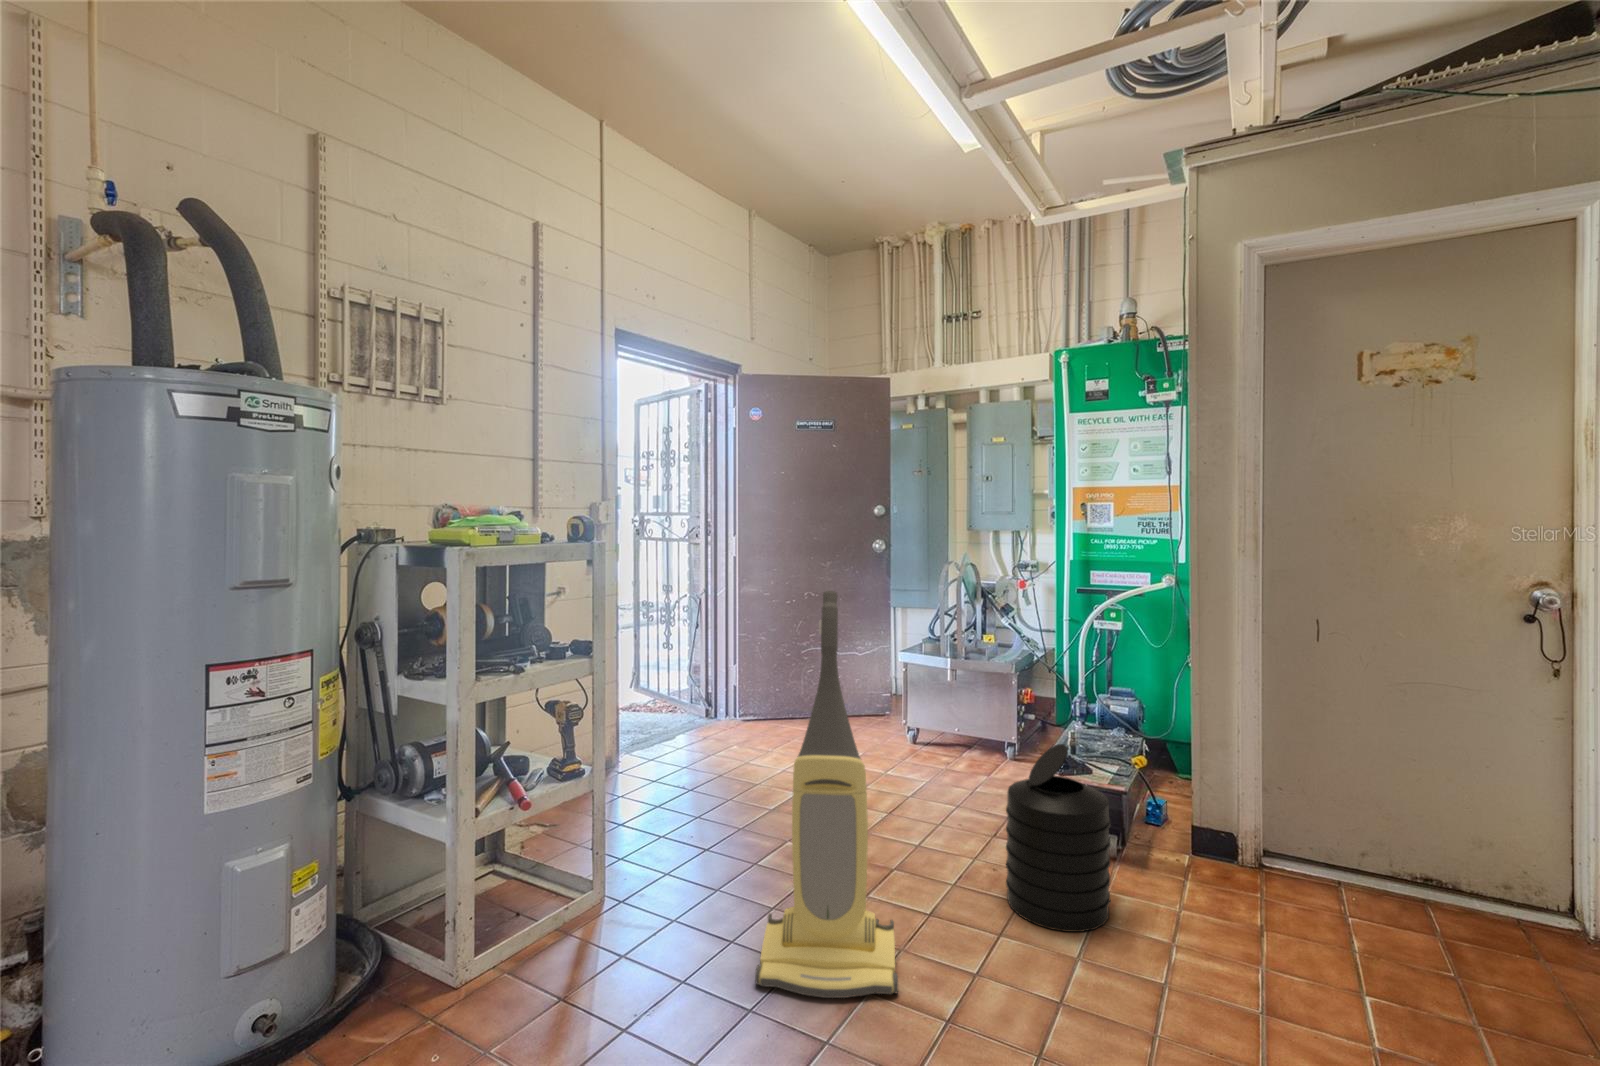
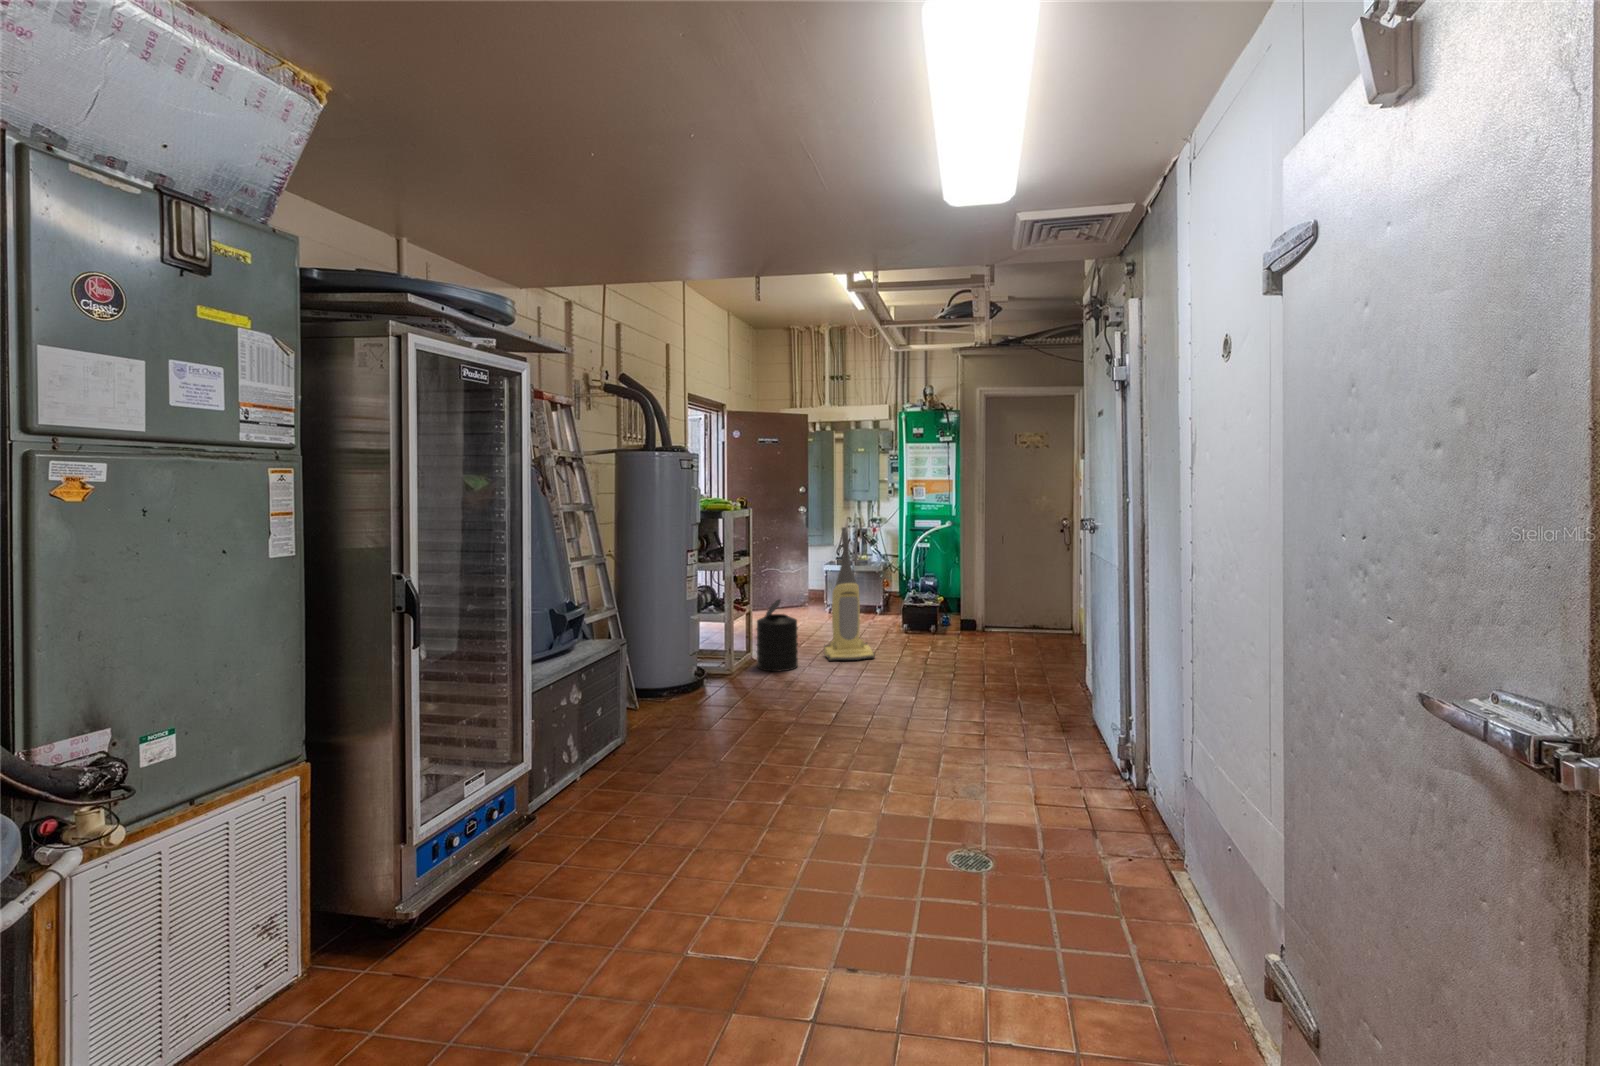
trash can: present [1006,744,1111,932] -> present [757,600,798,671]

